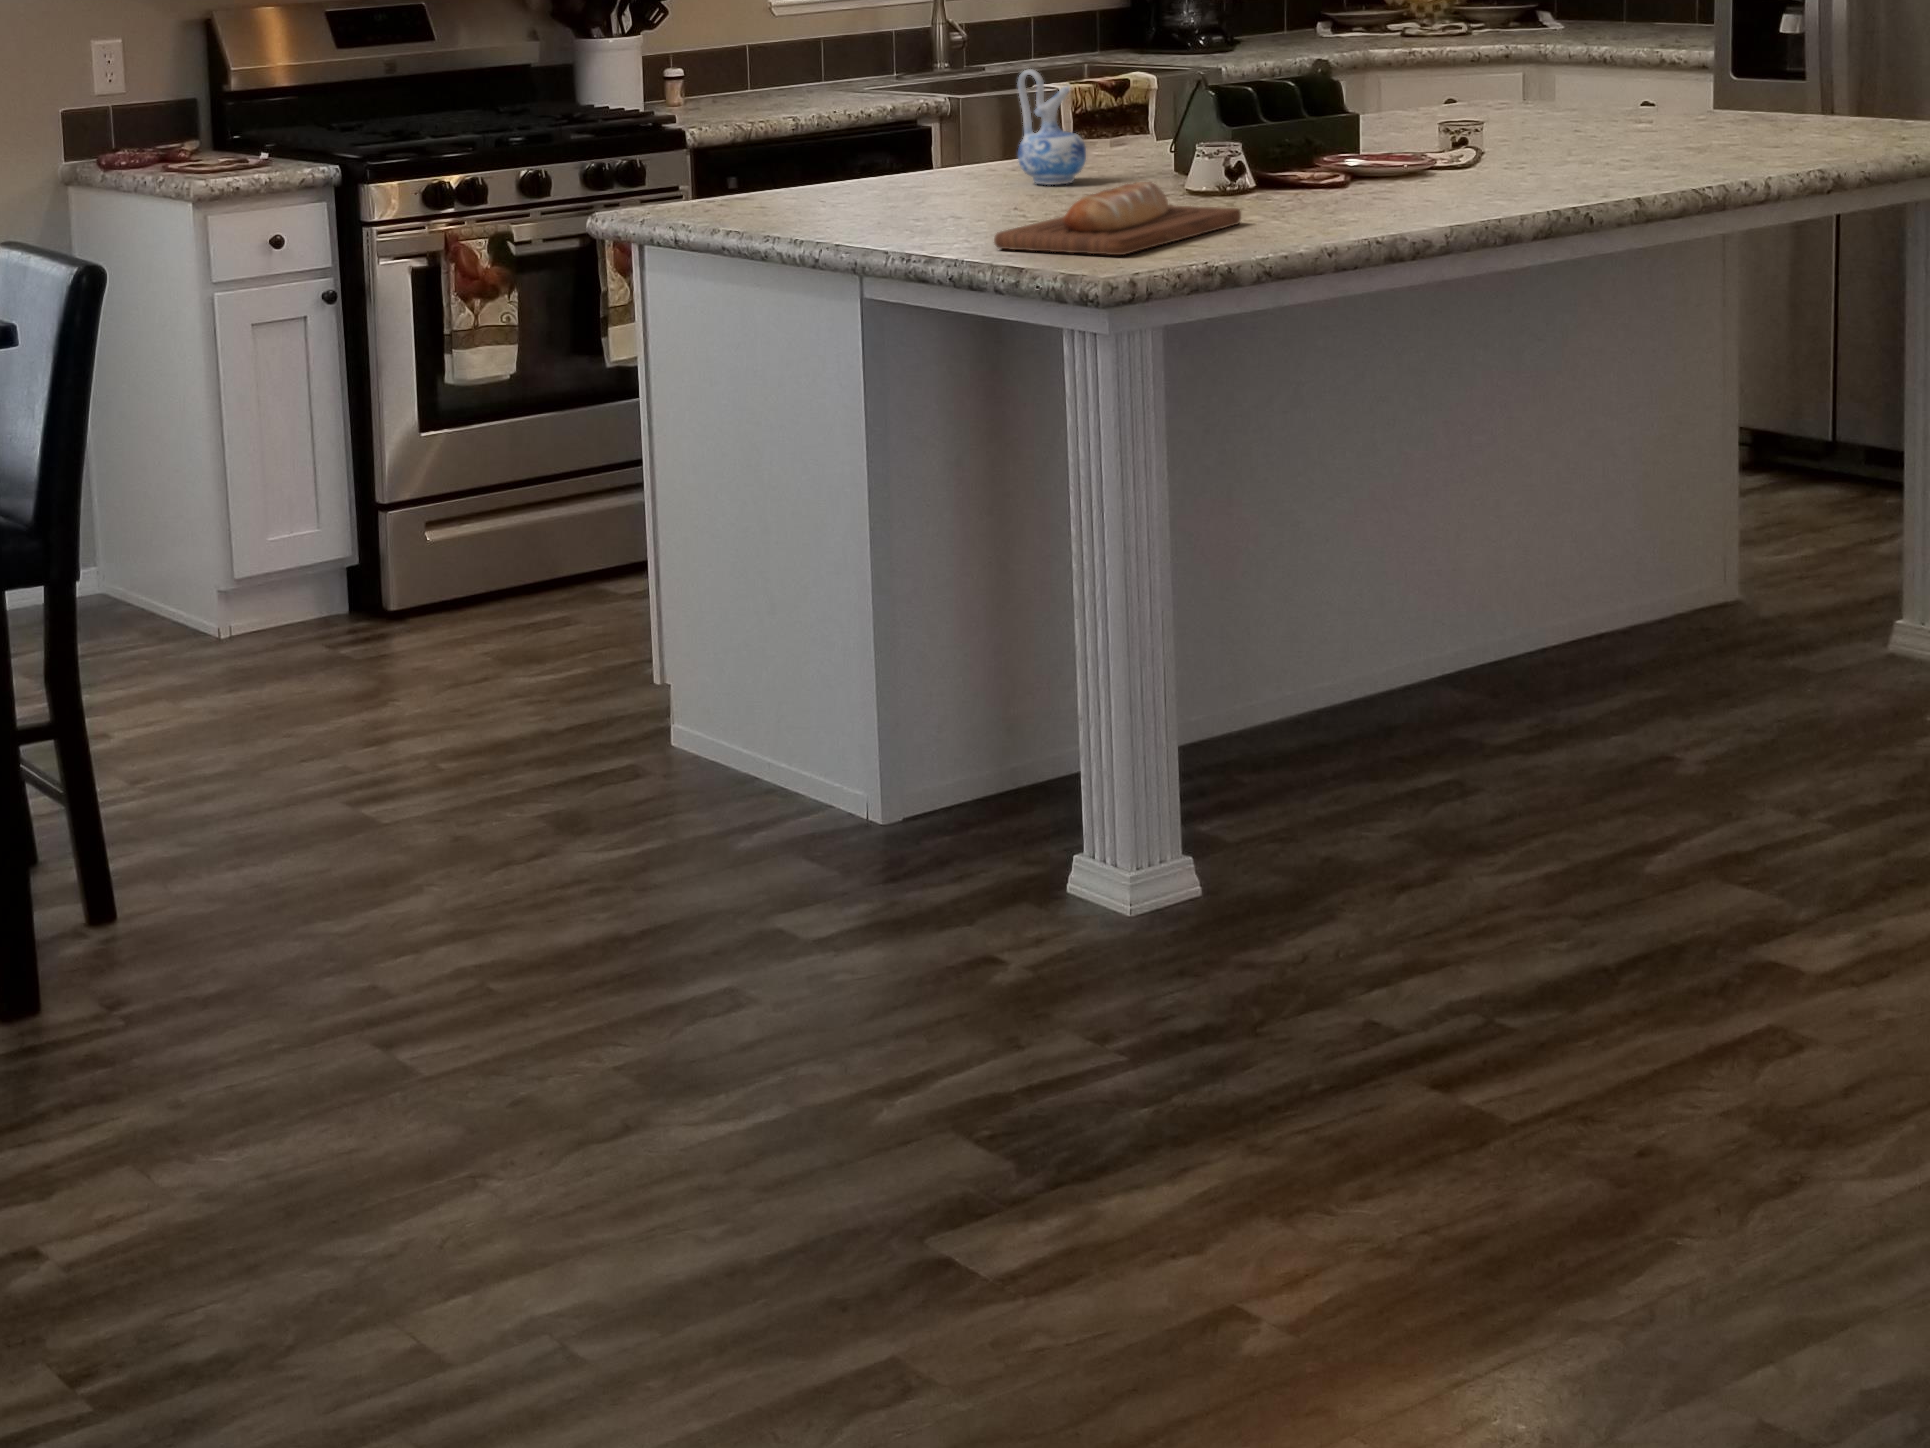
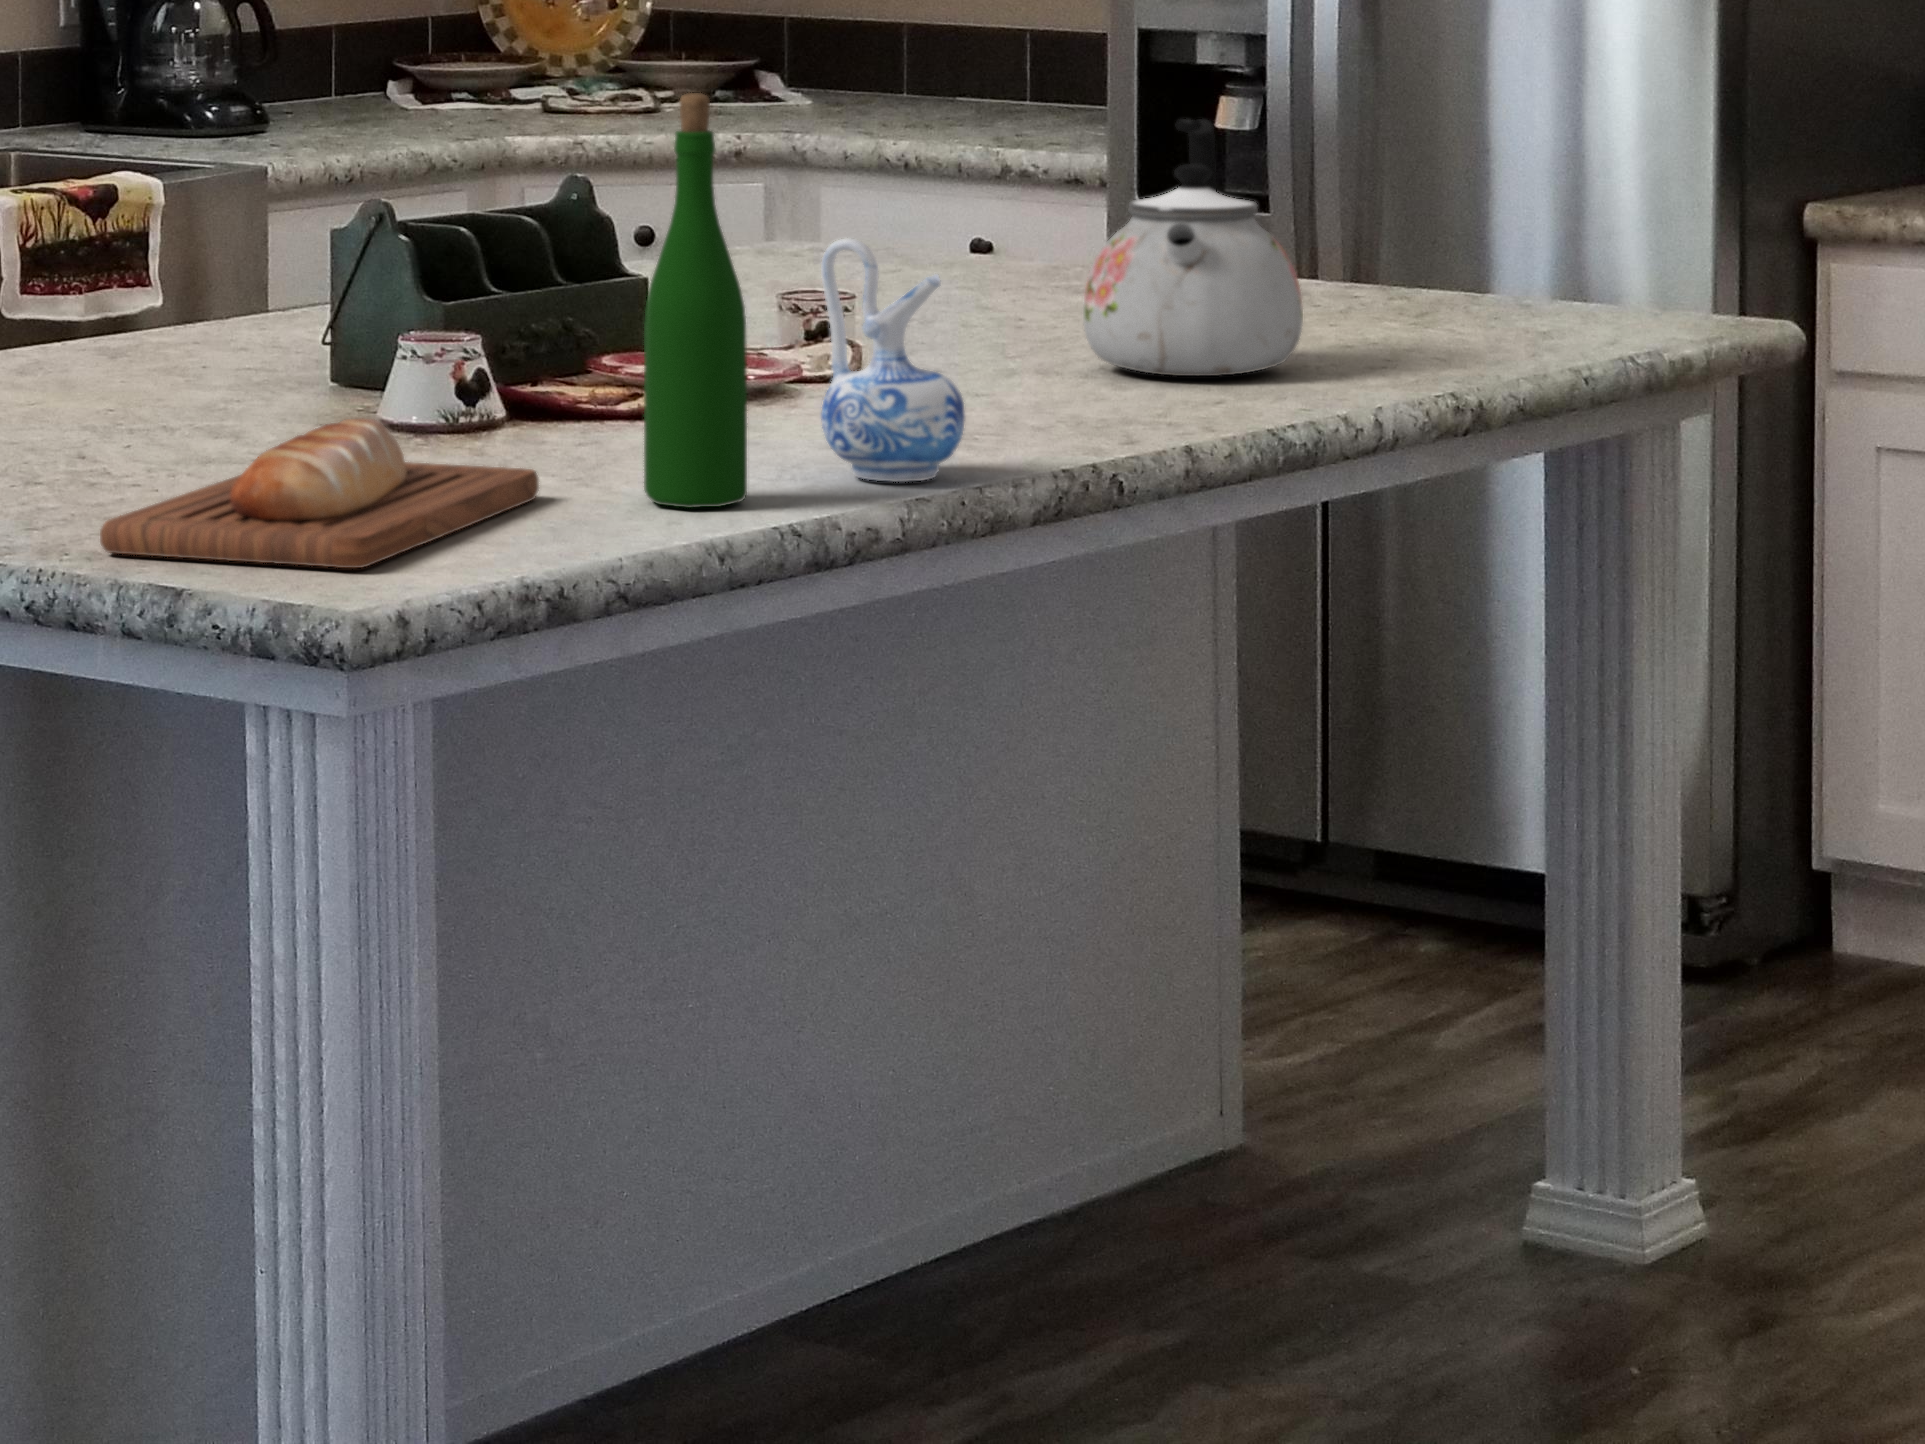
wine bottle: none [1297,7,1352,227] -> present [644,93,747,508]
kettle: none [1596,19,1724,162] -> present [1083,119,1303,376]
ceramic pitcher: present [1018,70,1086,185] -> present [821,238,965,482]

